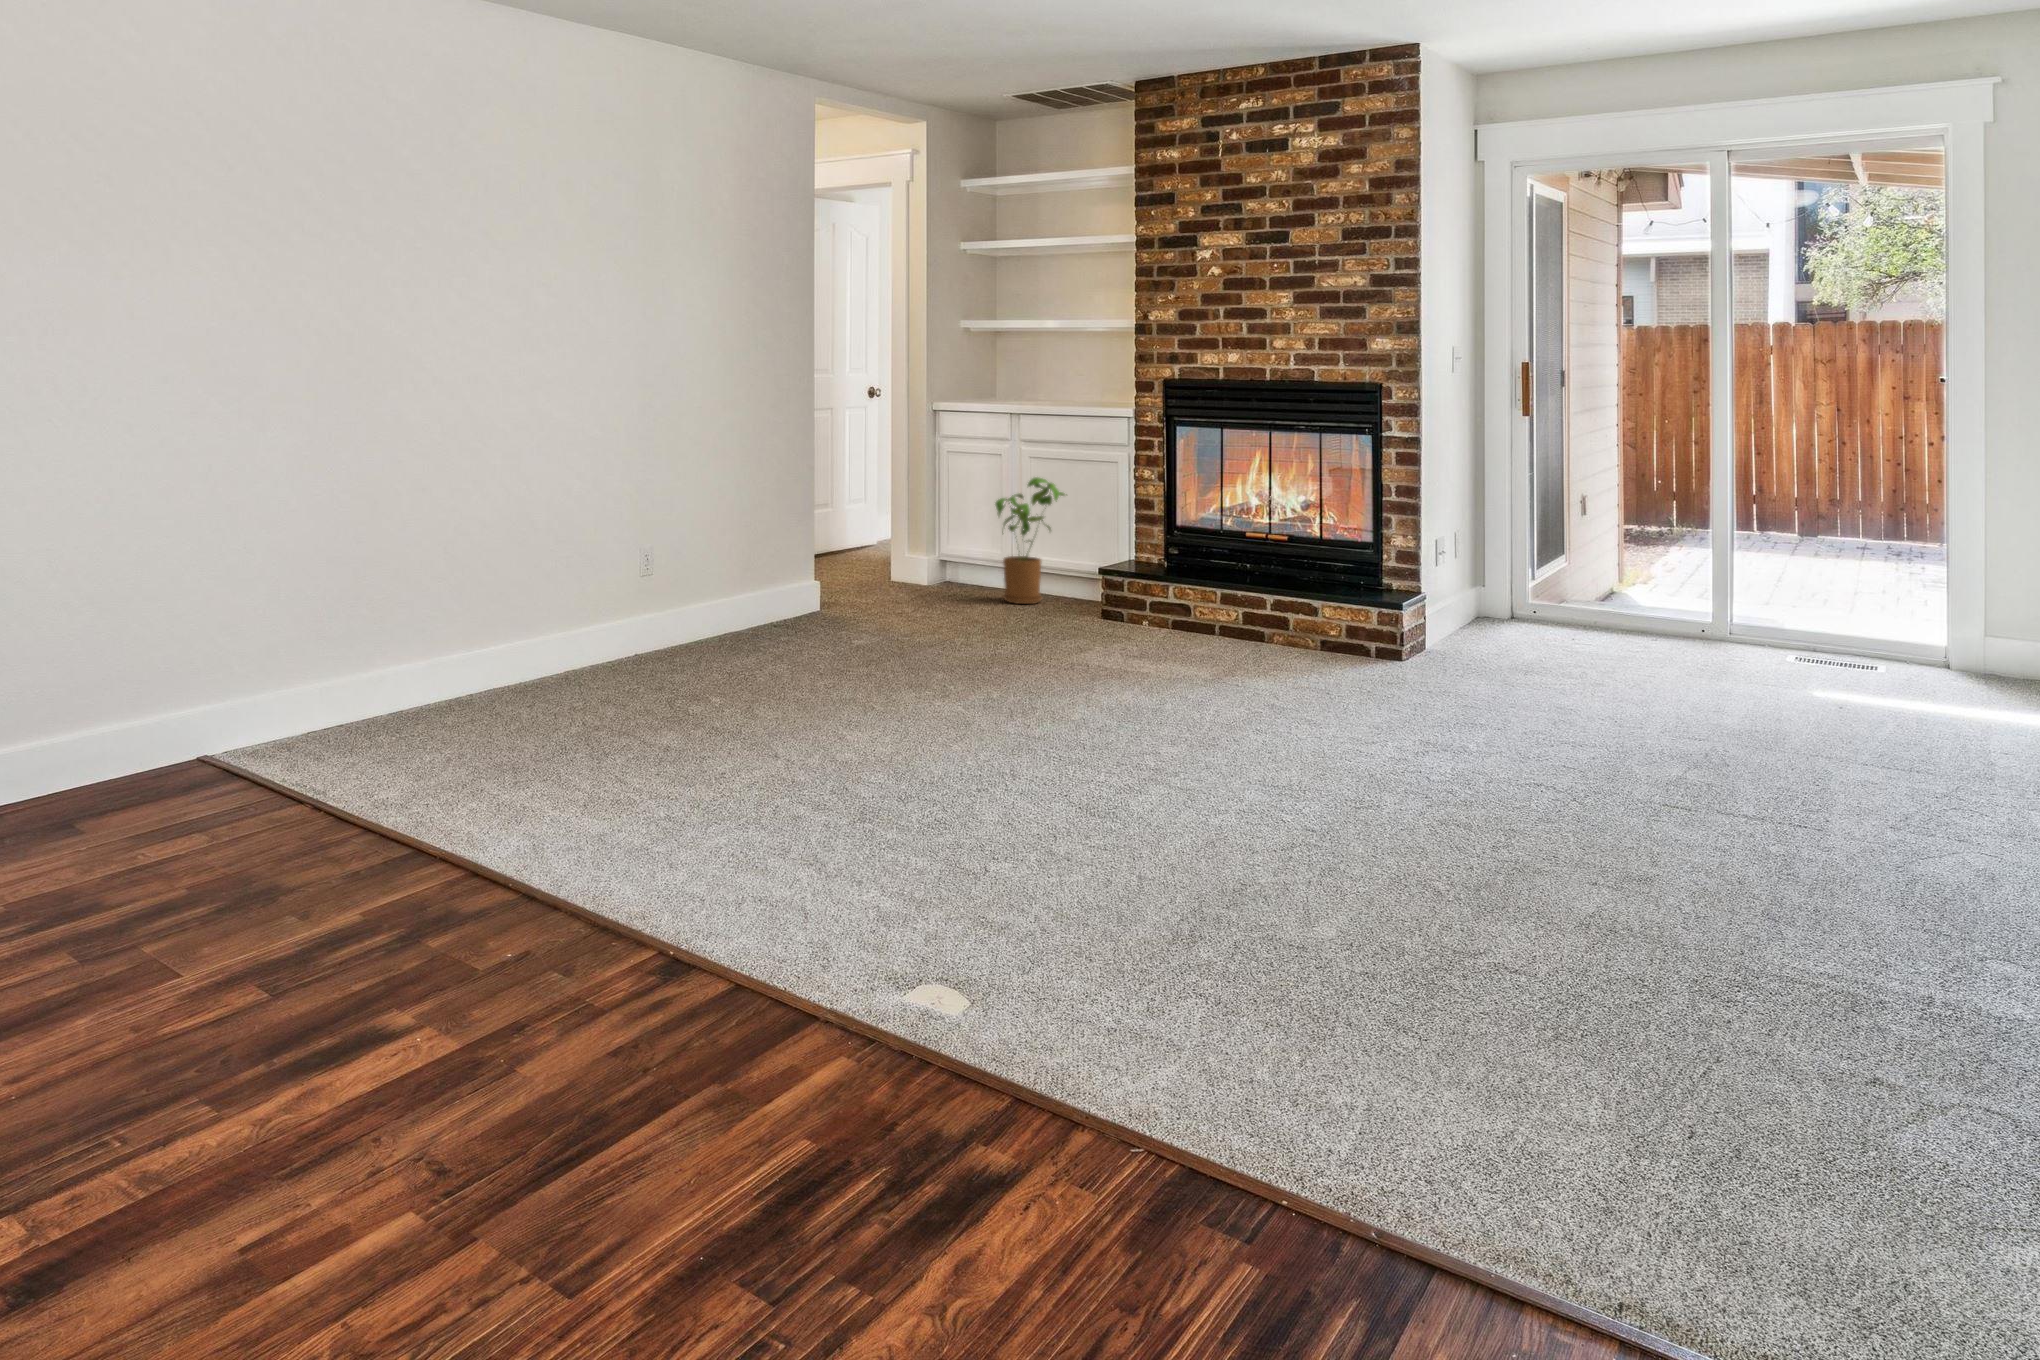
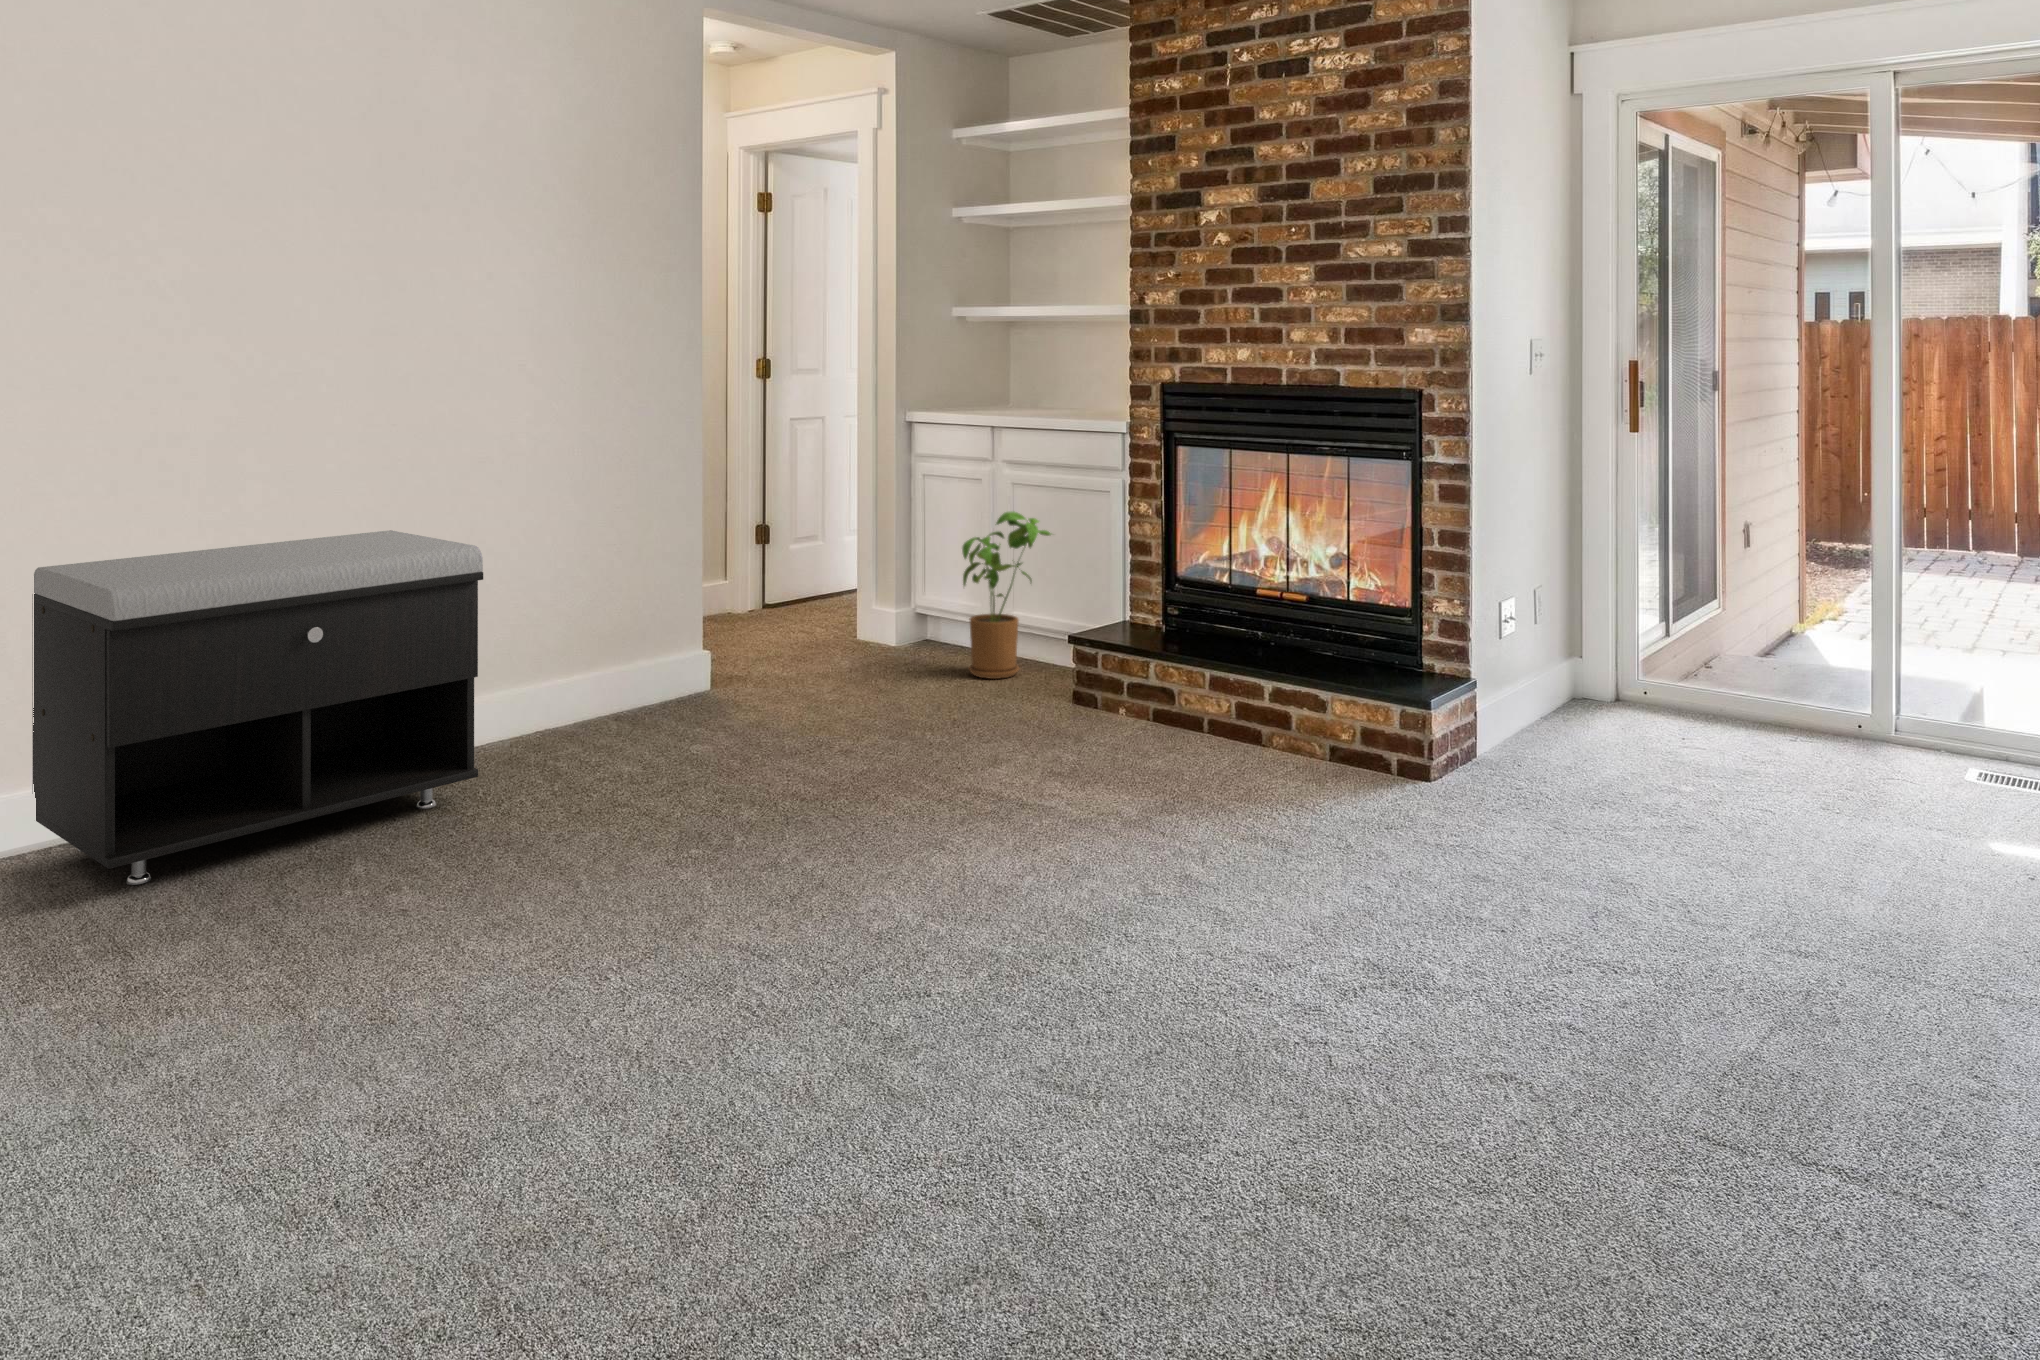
storage bench: none [469,483,743,711] -> present [32,530,483,885]

